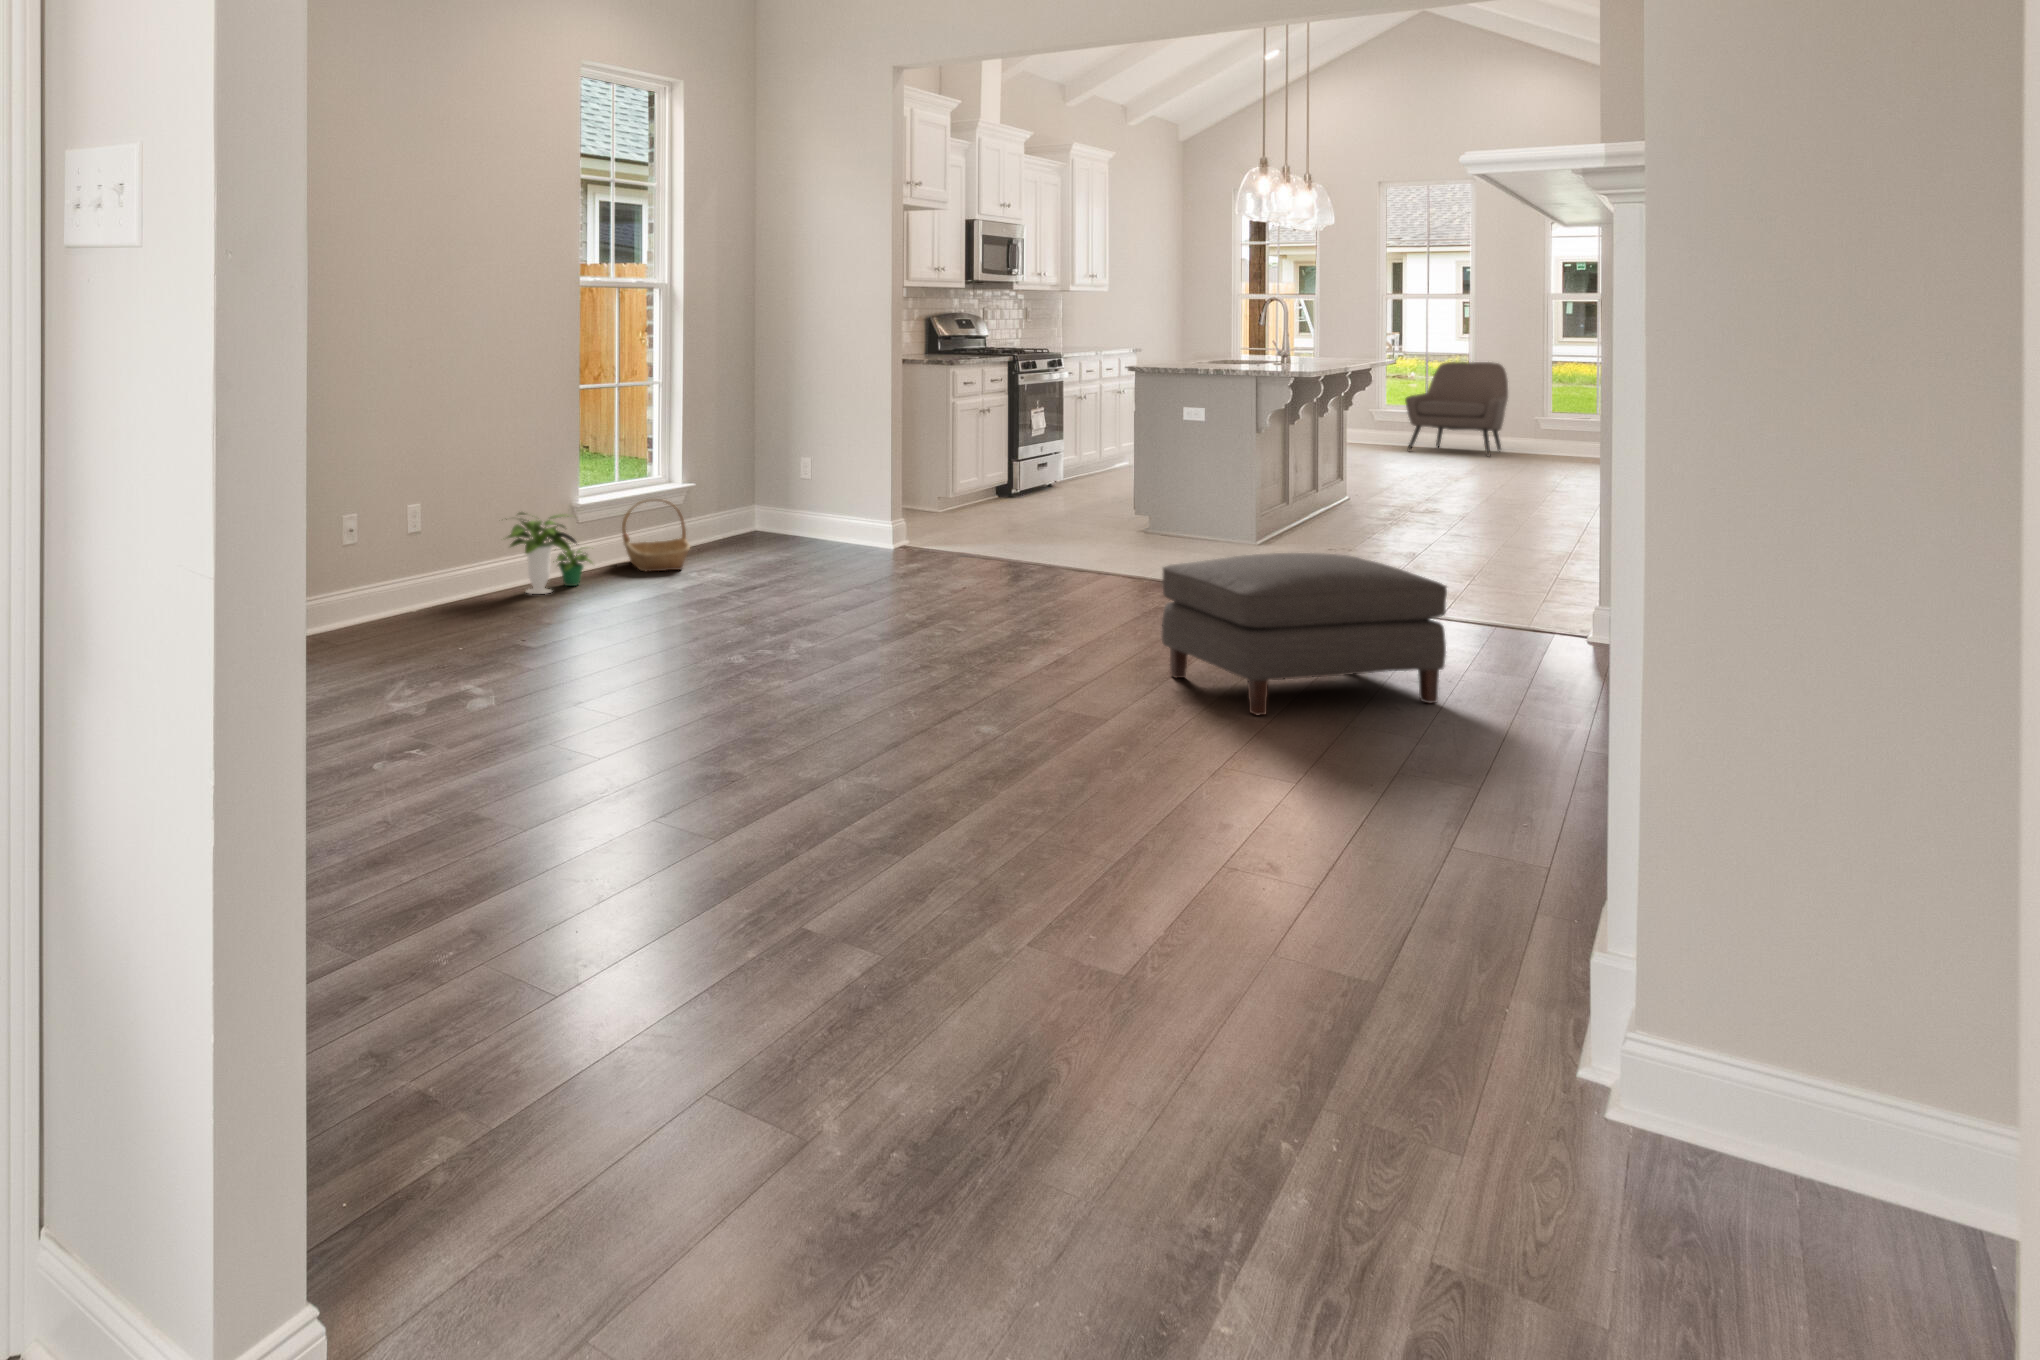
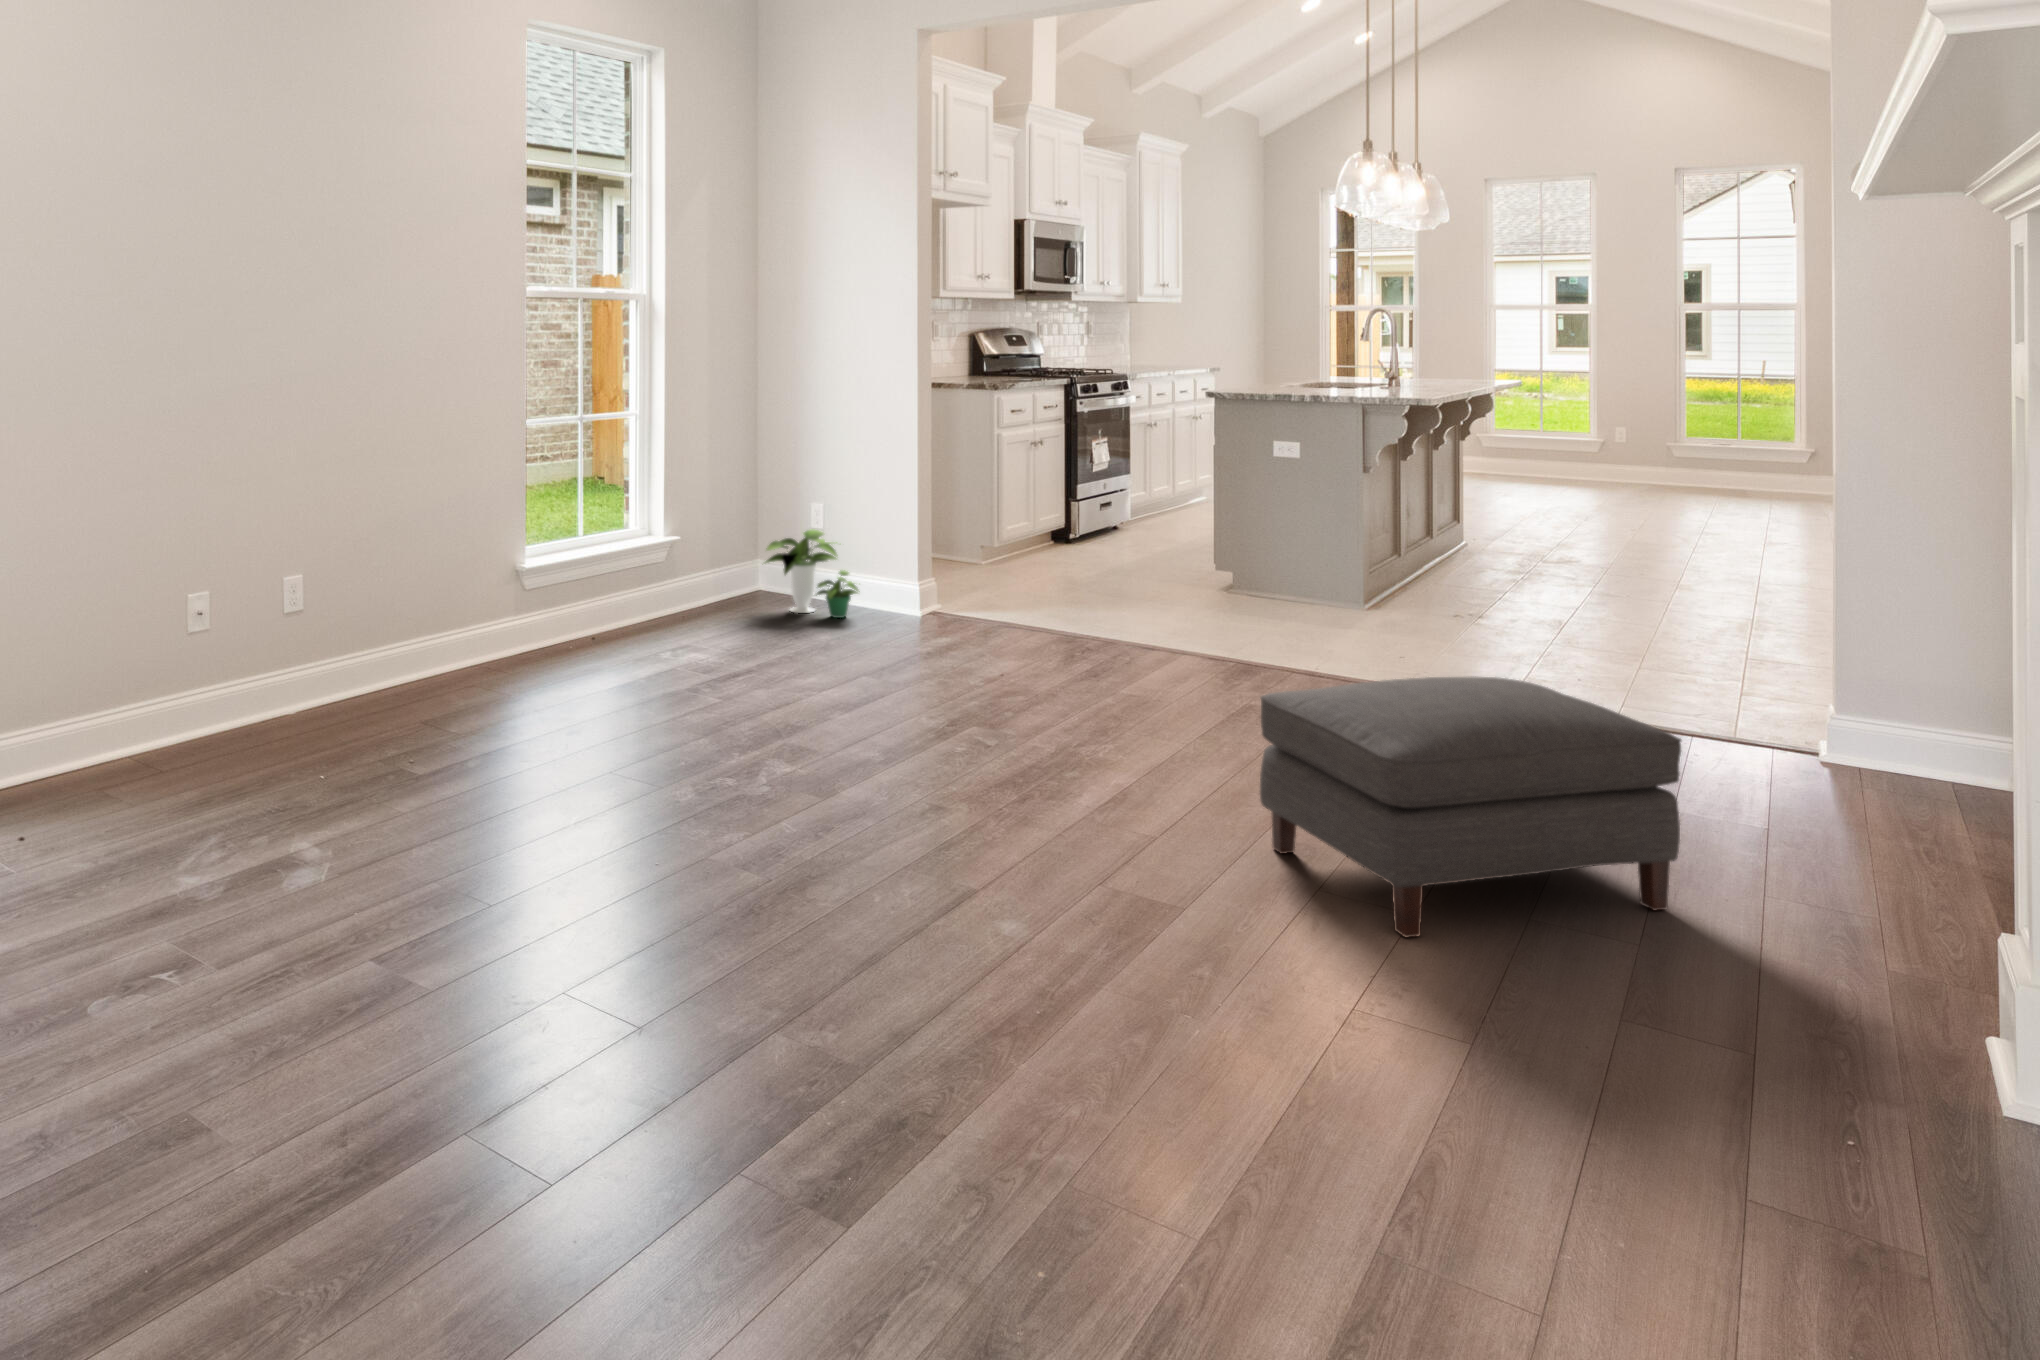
armchair: present [1405,362,1508,456] -> none [1509,379,1625,485]
basket: present [622,499,690,571] -> none [580,561,664,654]
potted plant: present [506,512,592,594] -> present [765,529,858,618]

